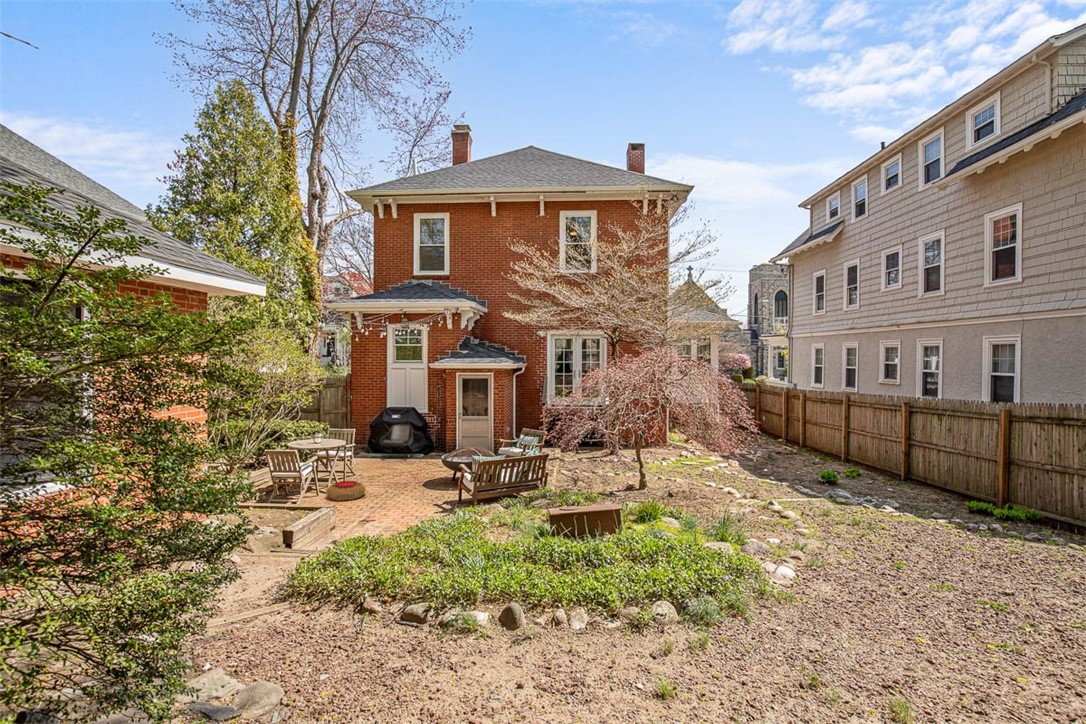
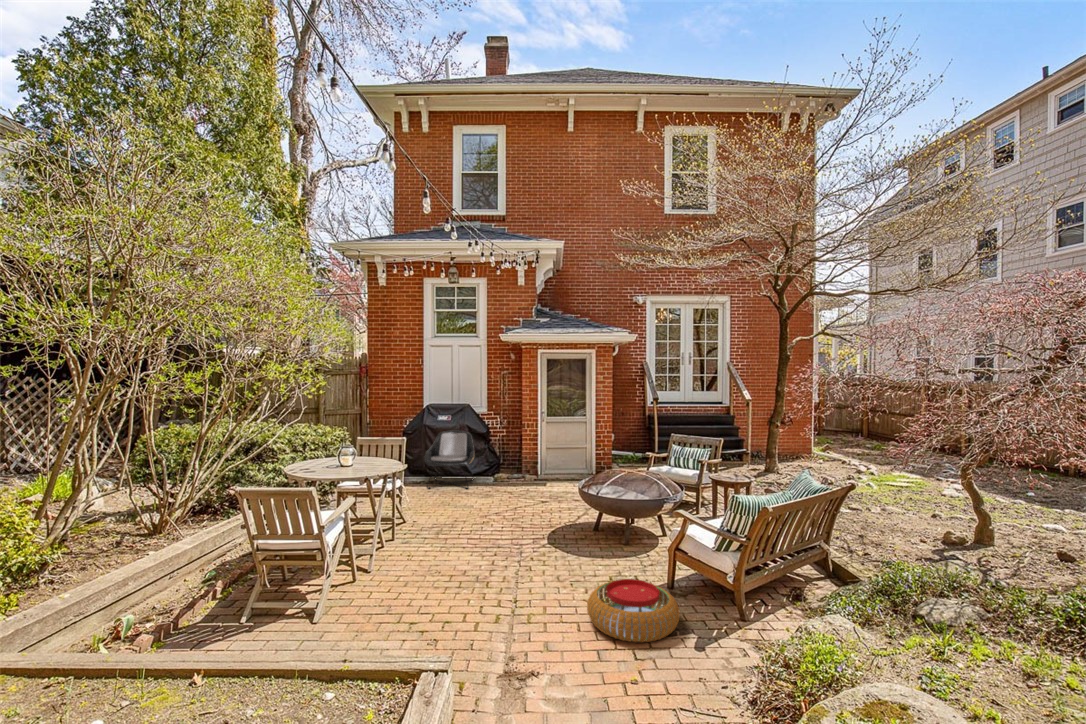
pouf: present [326,481,365,500] -> present [587,579,680,642]

